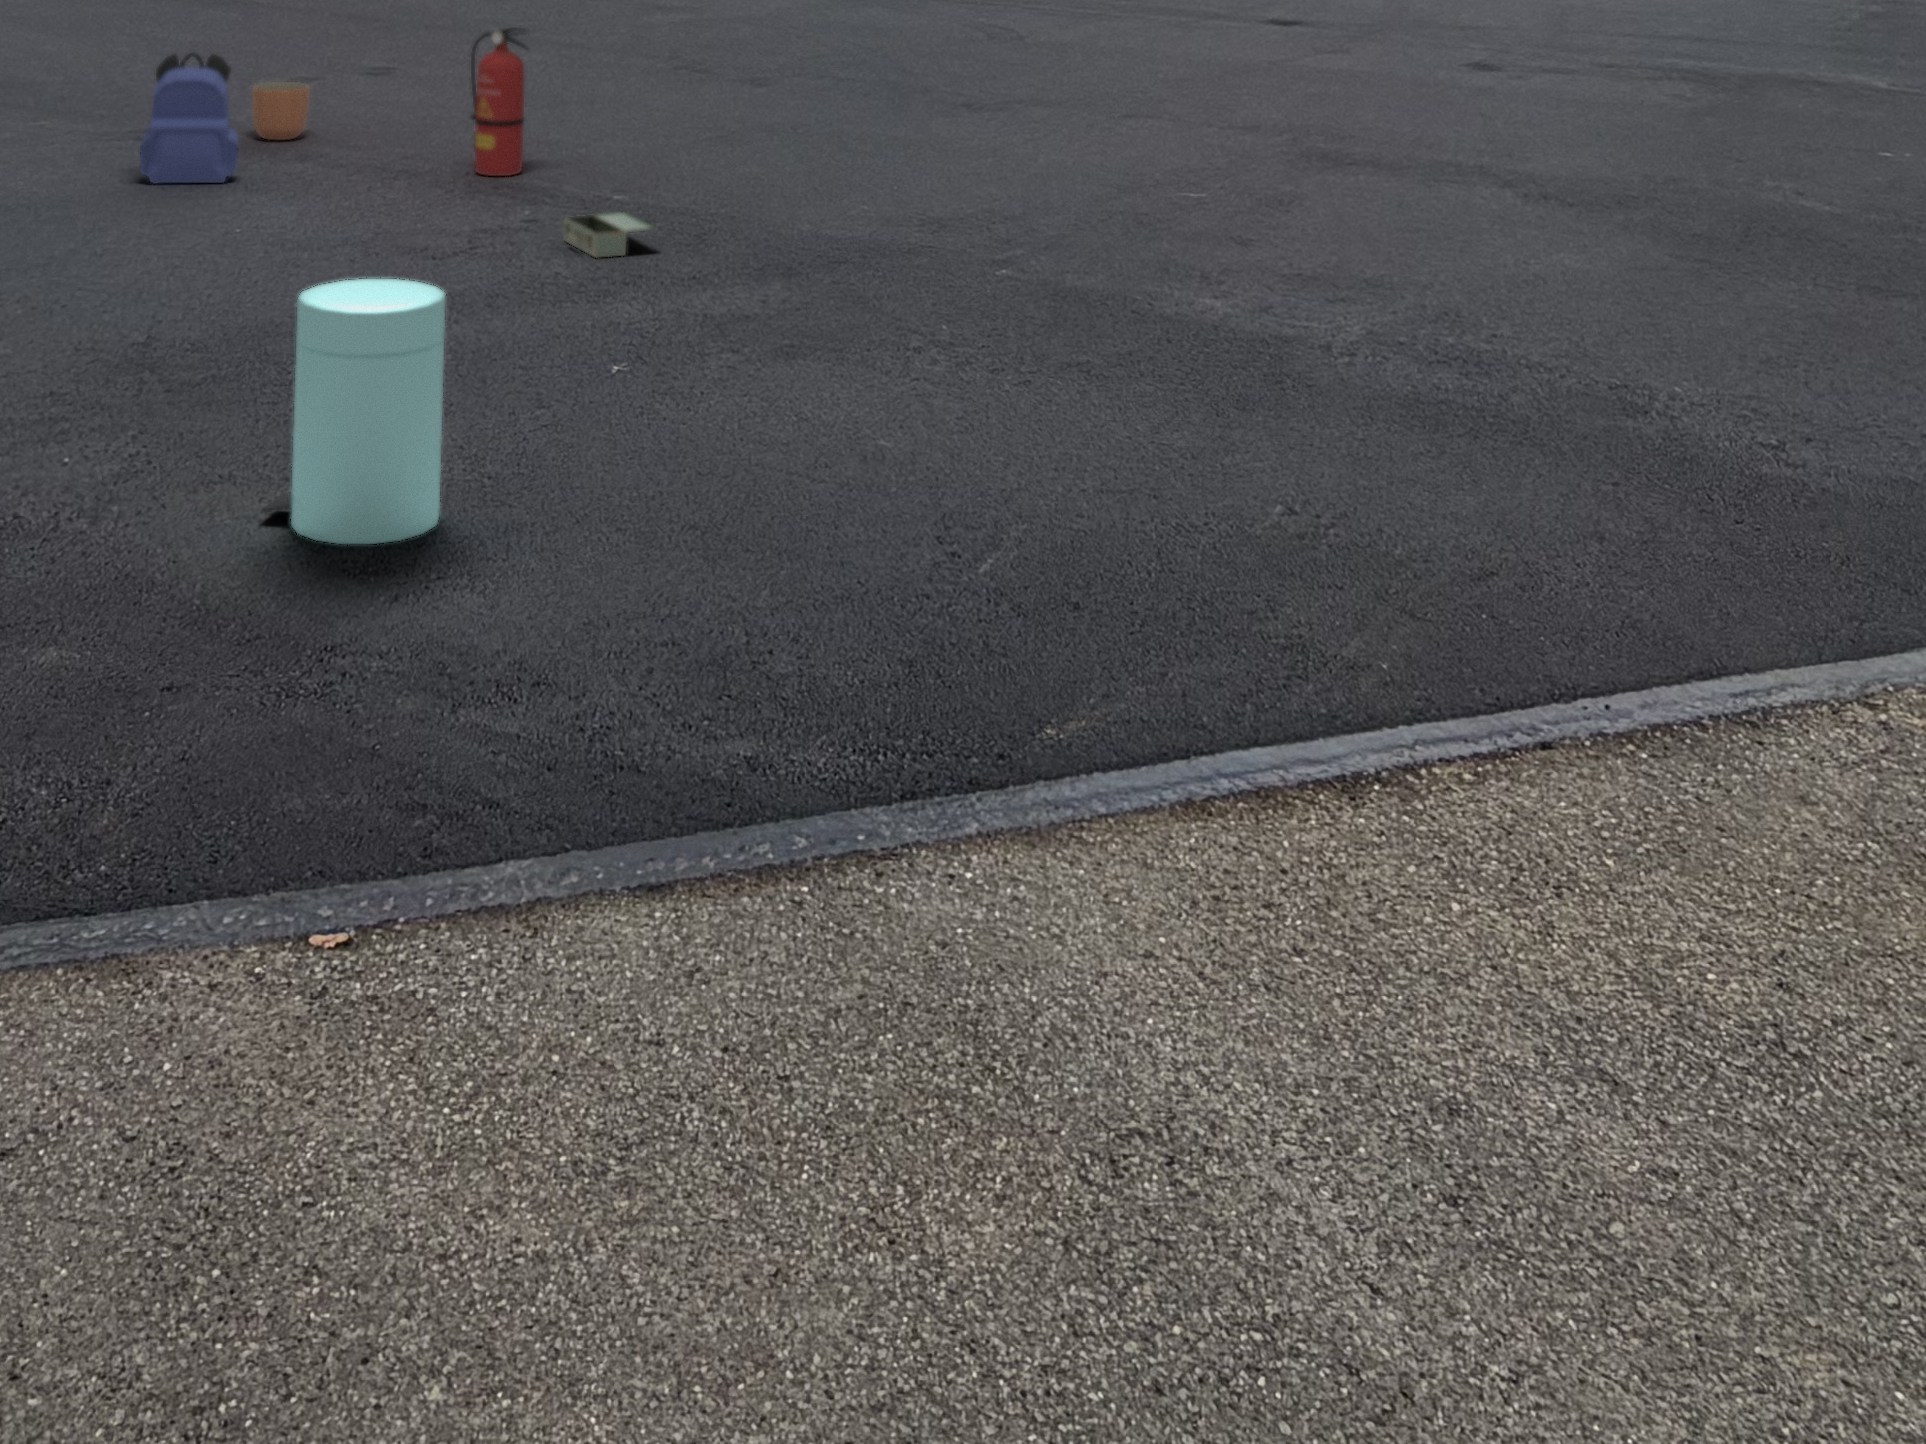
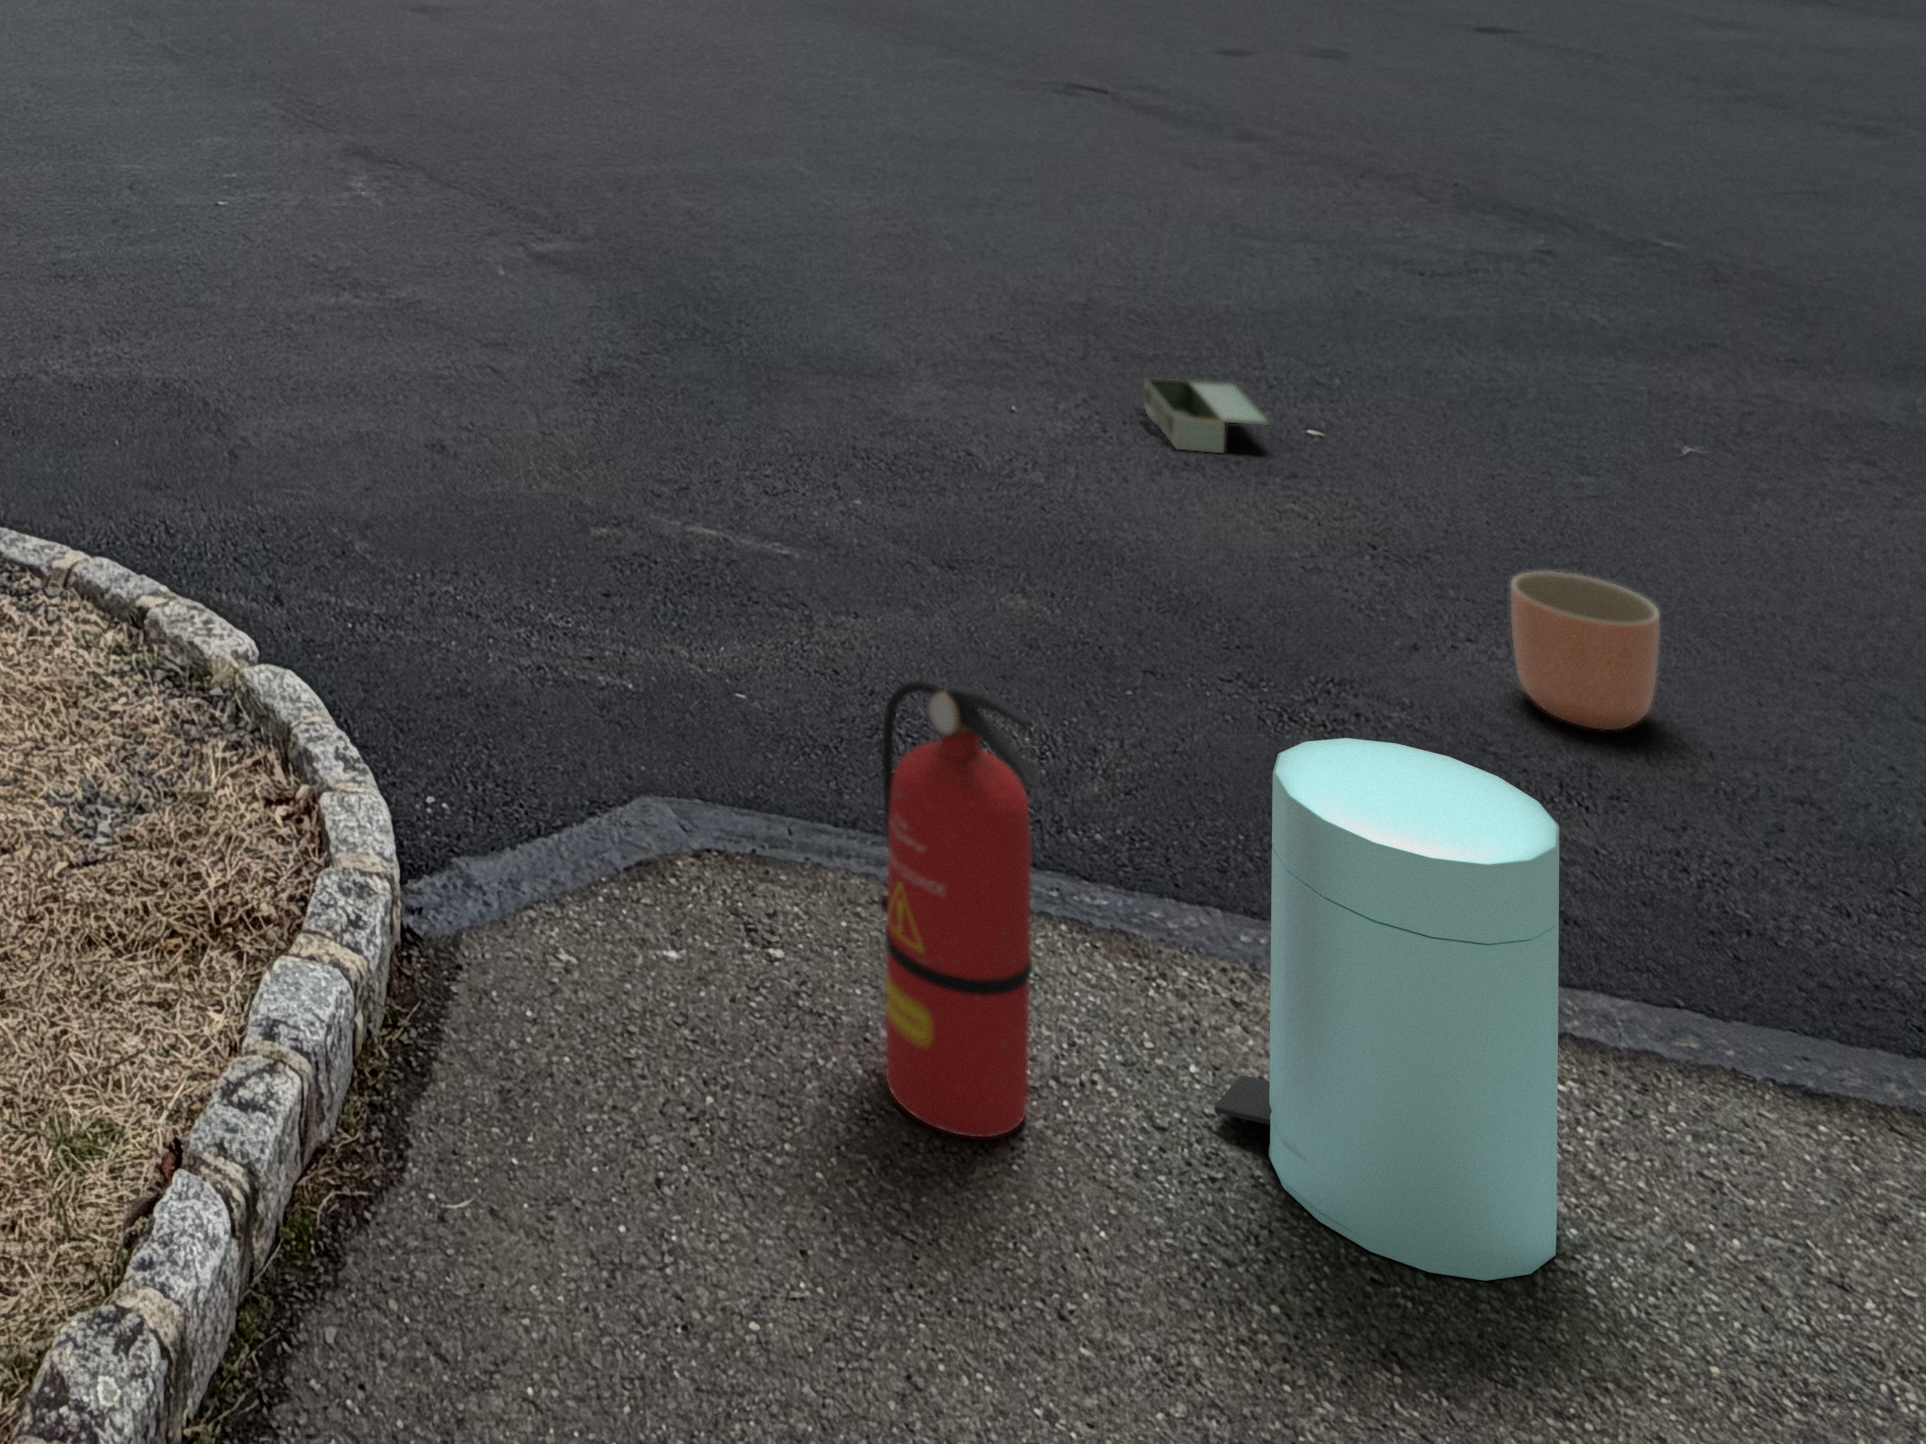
fire extinguisher: present [471,27,530,176] -> present [881,681,1040,1137]
backpack: present [140,53,239,183] -> none [1018,131,1151,309]
planter: present [252,82,310,140] -> present [1511,571,1660,730]
toolbox: present [563,211,654,257] -> present [1143,378,1270,453]

